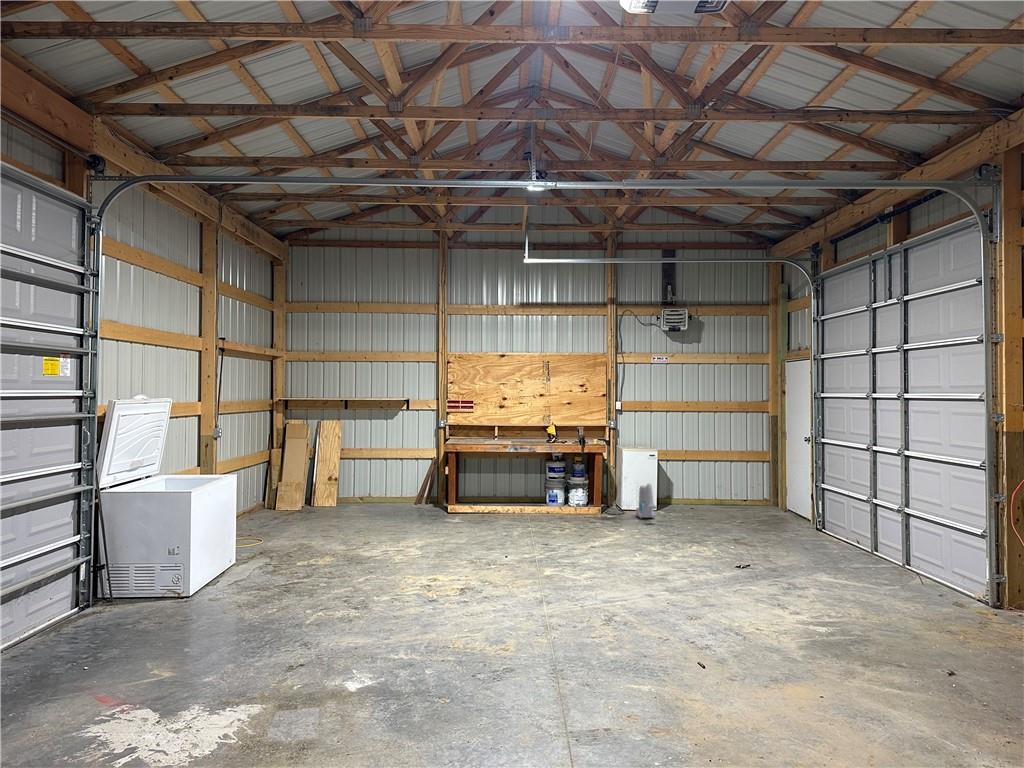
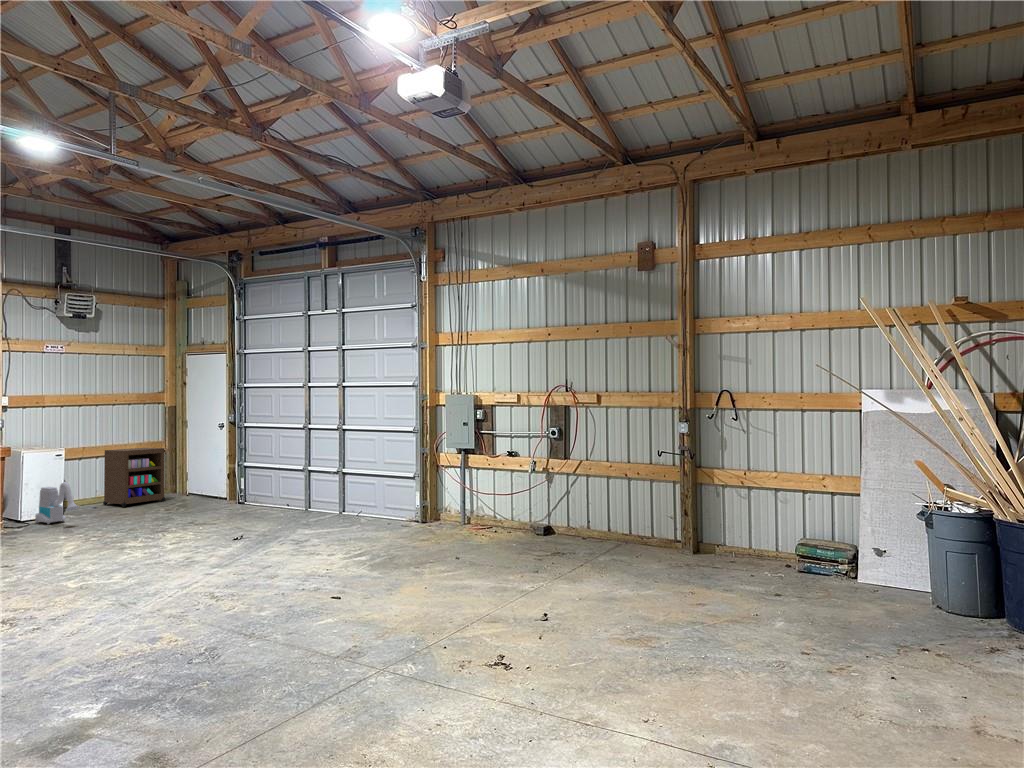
storage cabinet: none [704,456,757,514] -> present [103,448,166,507]

